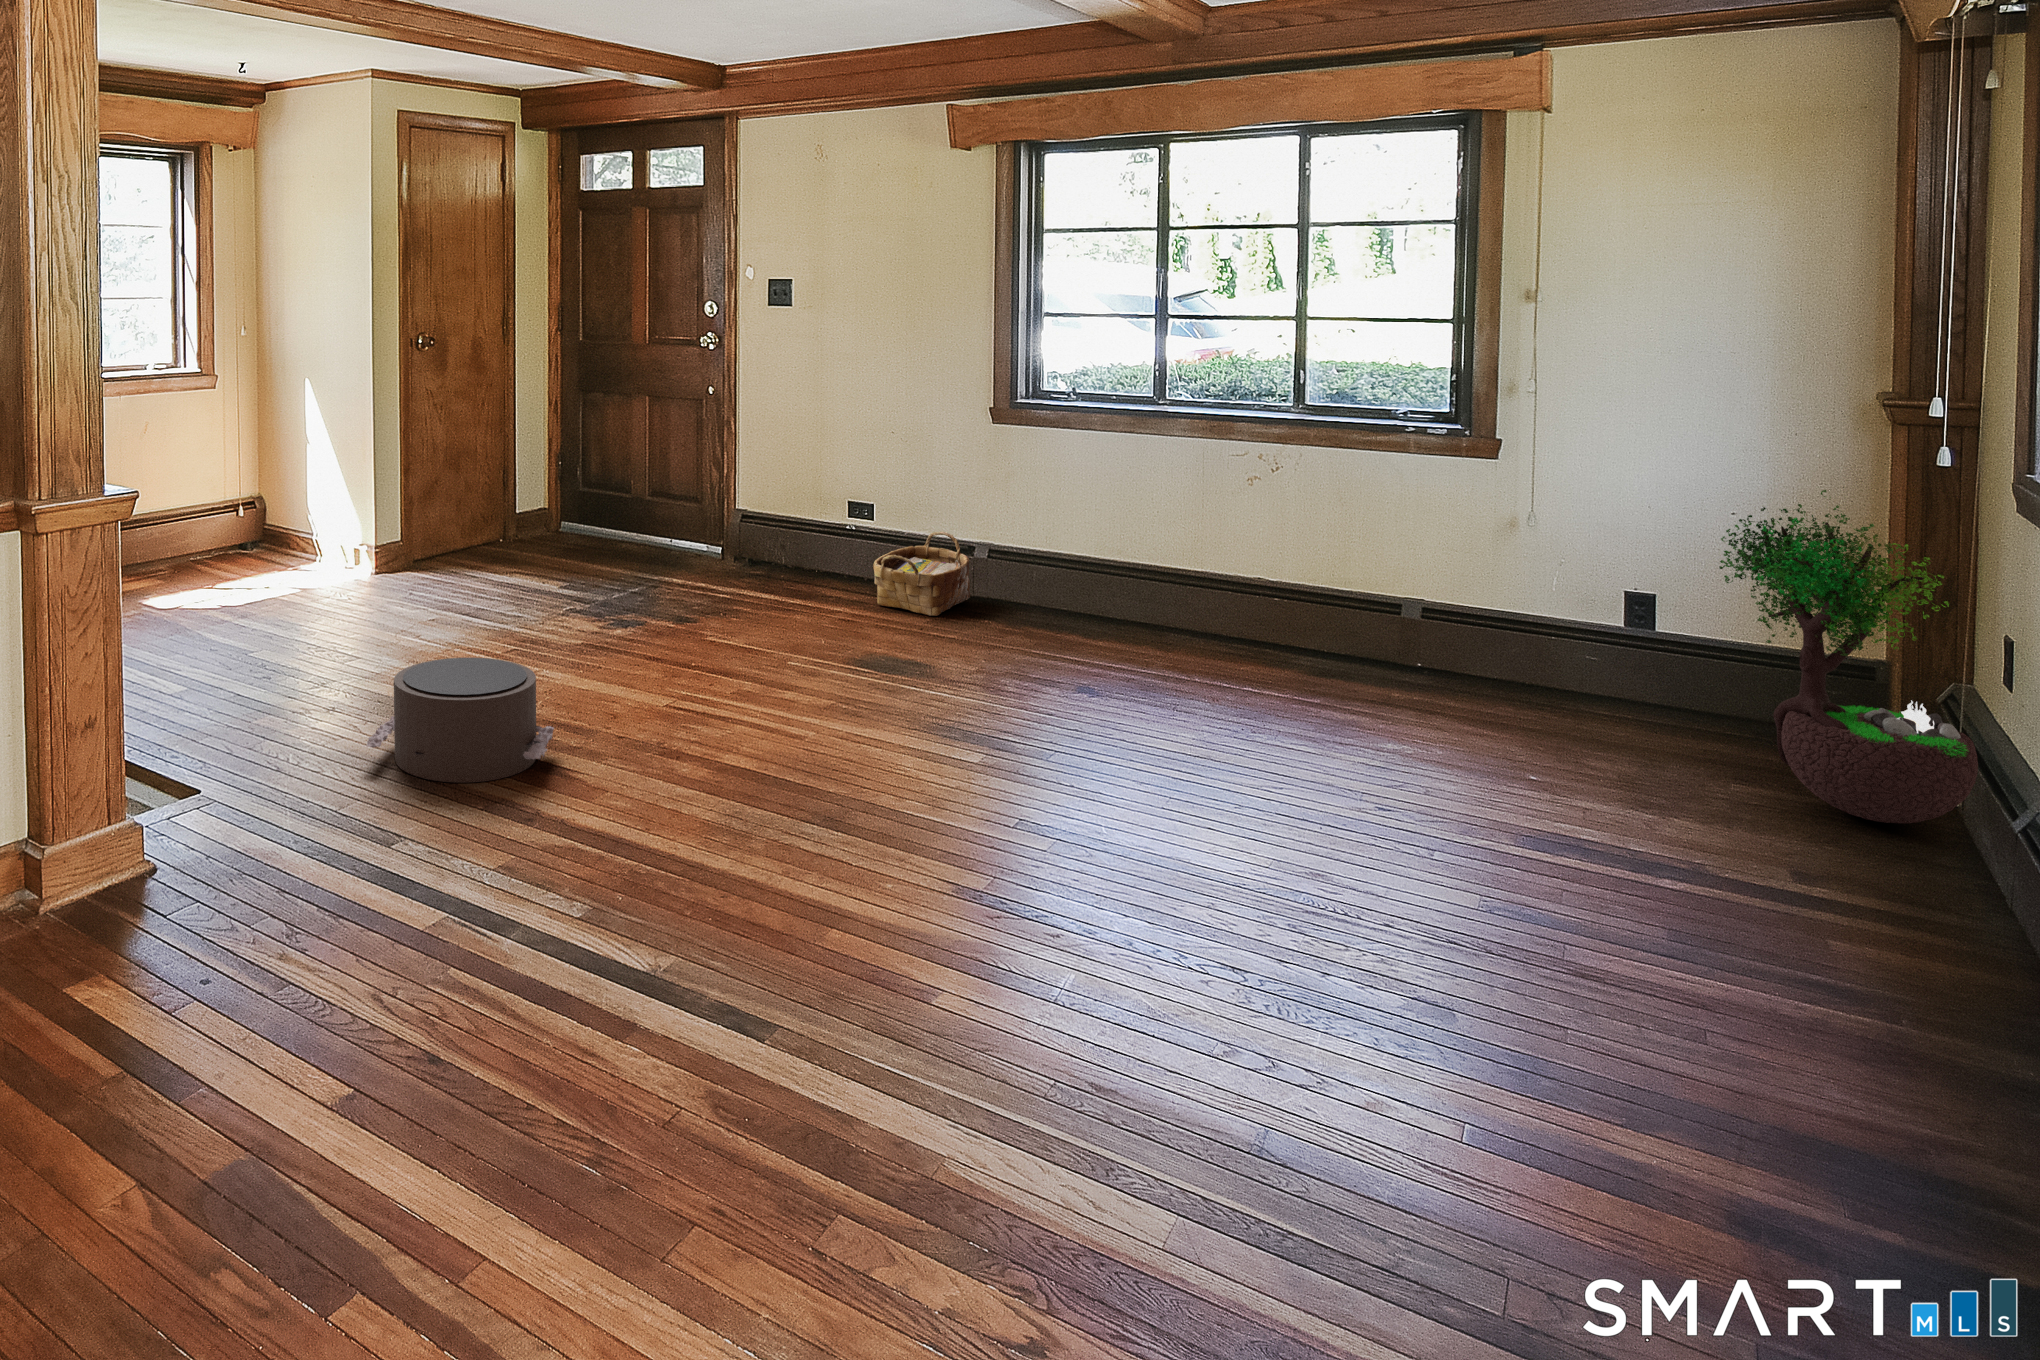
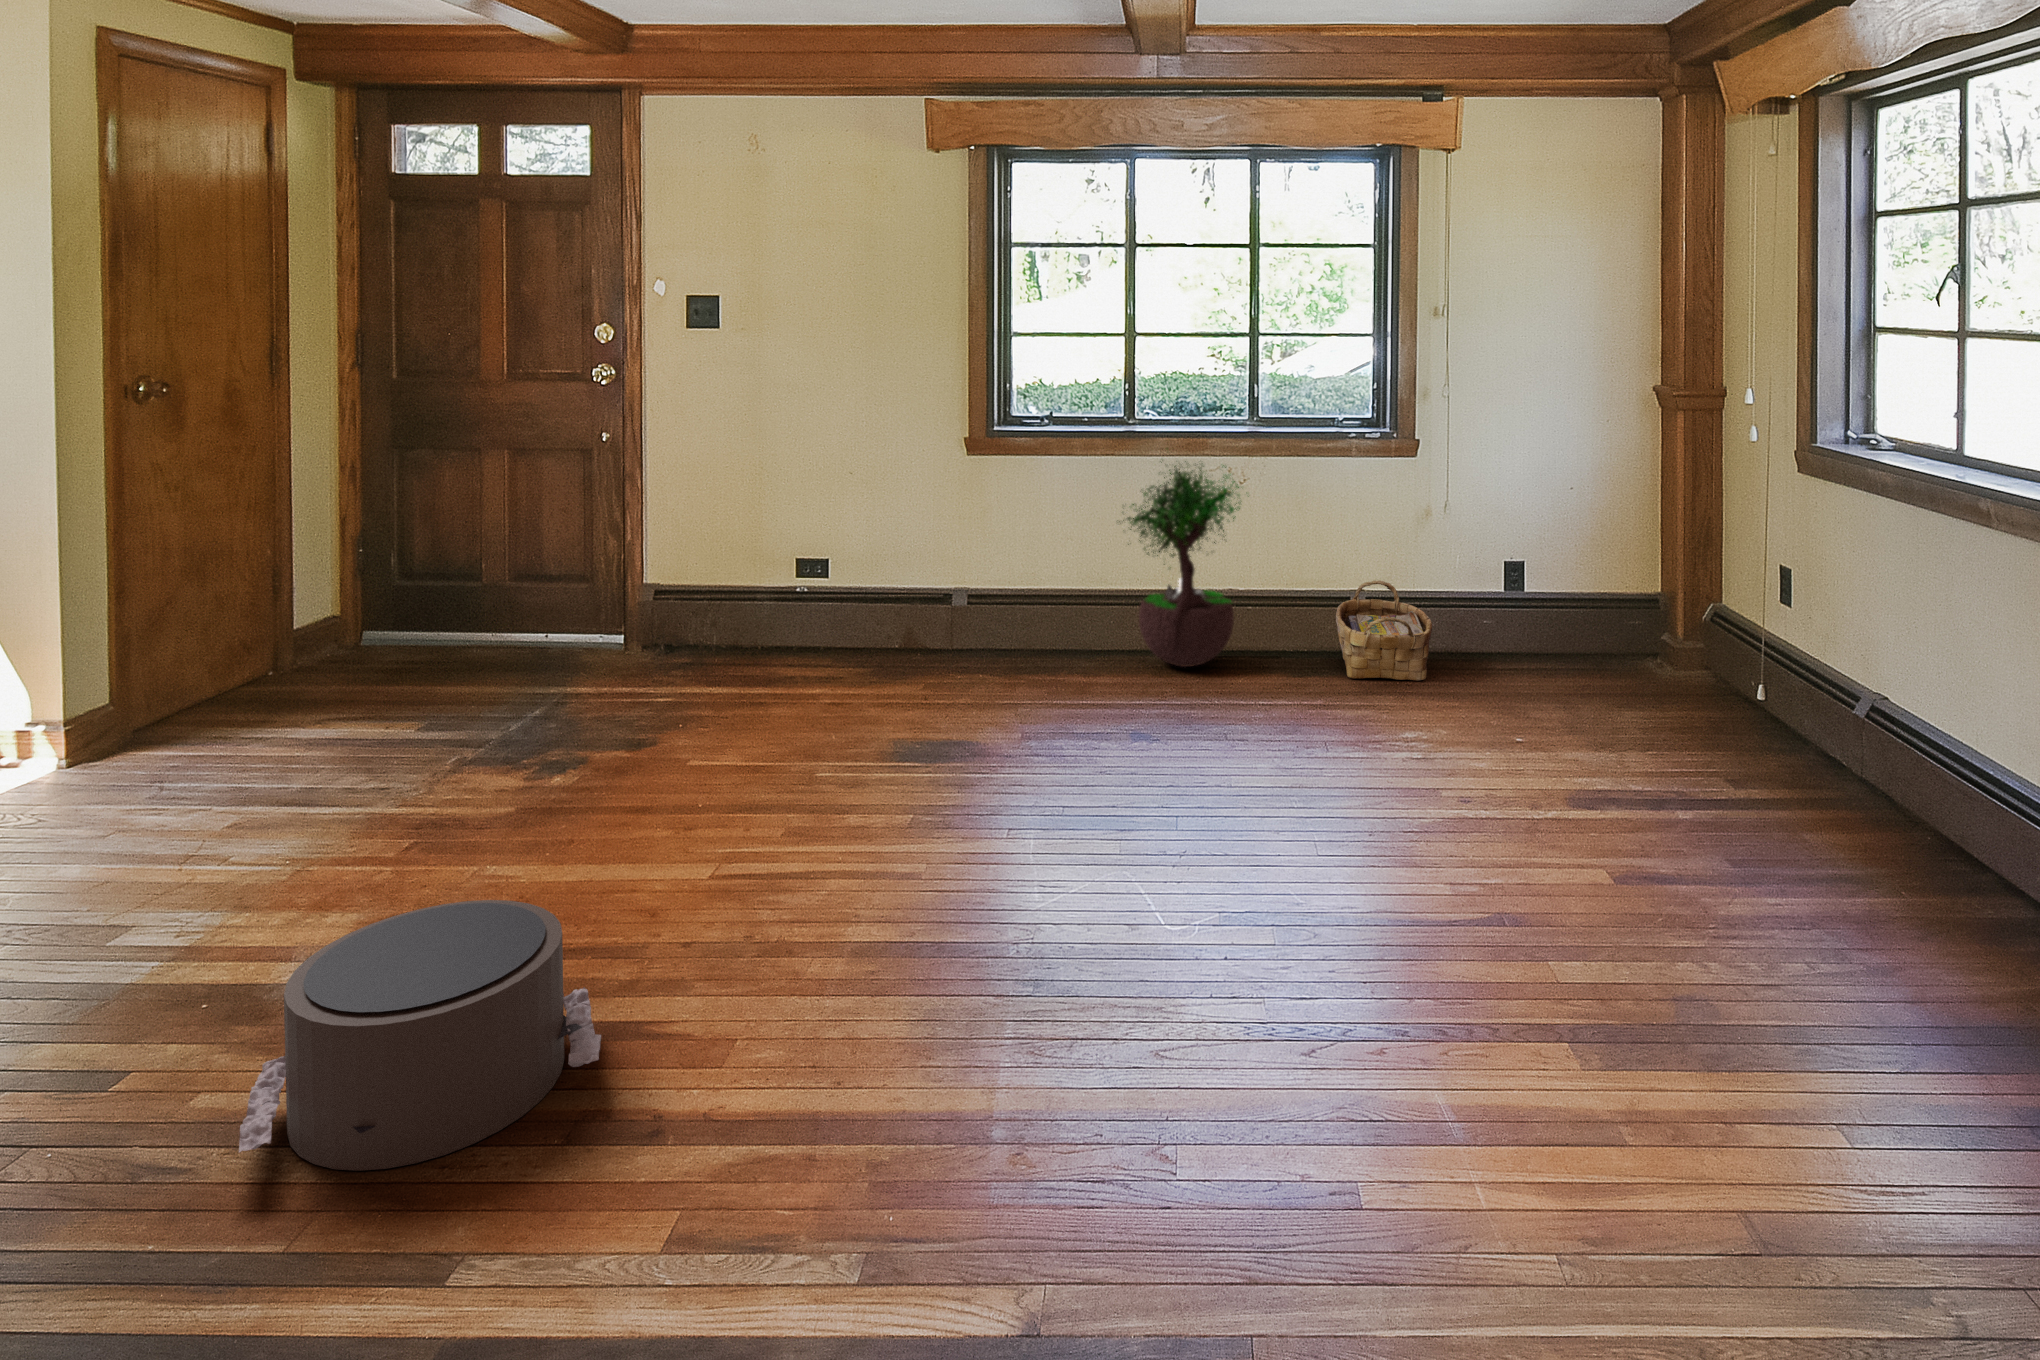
potted tree: present [1719,490,1978,823] -> present [1119,461,1241,667]
woven basket: present [873,531,970,616] -> present [1336,580,1432,681]

